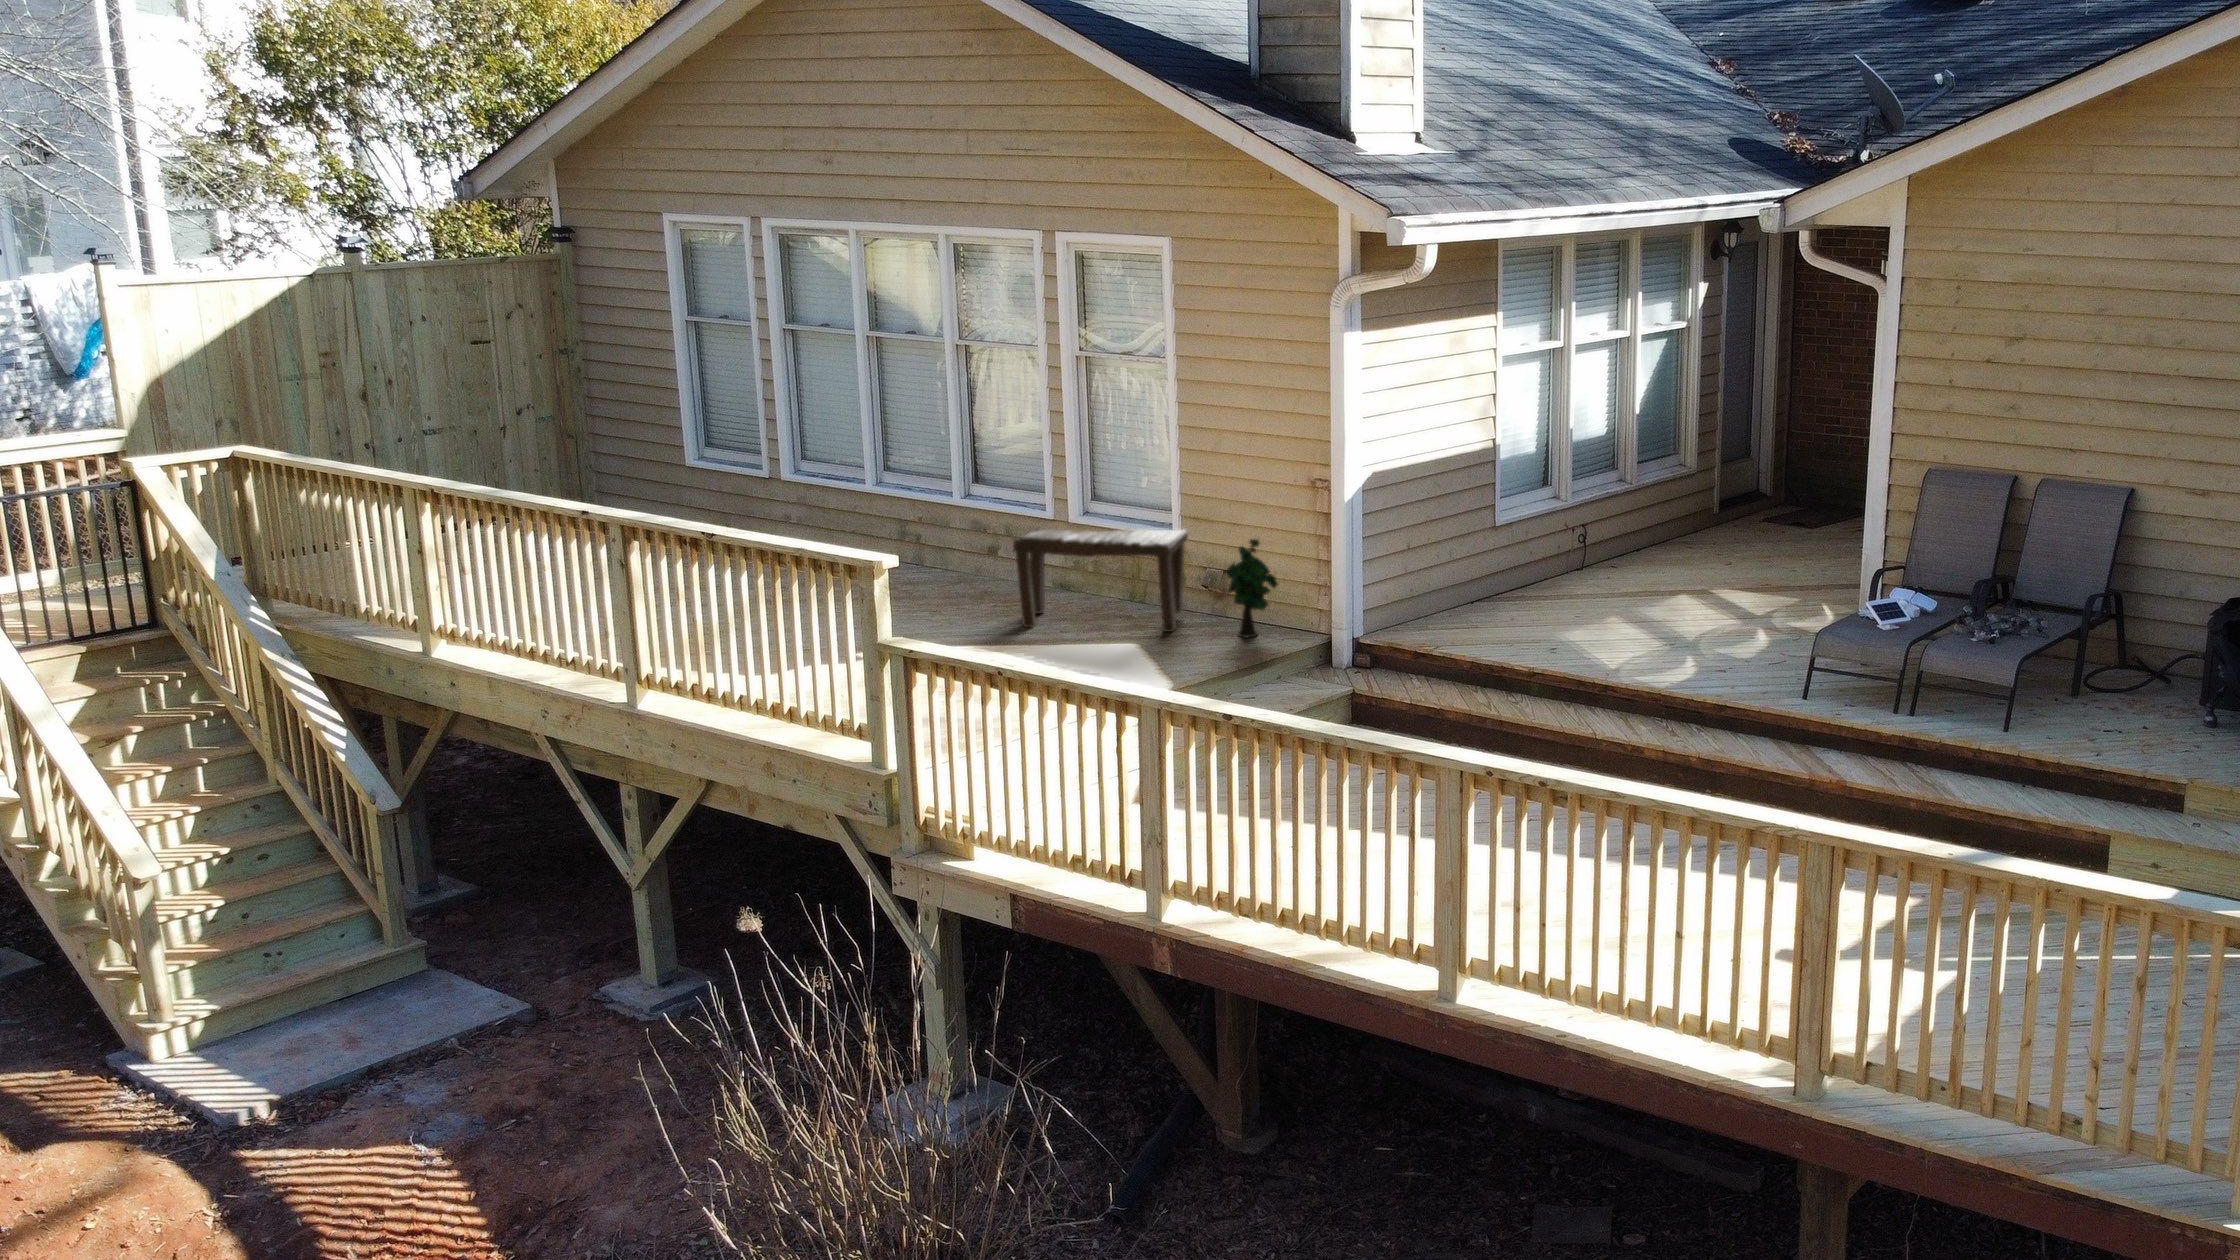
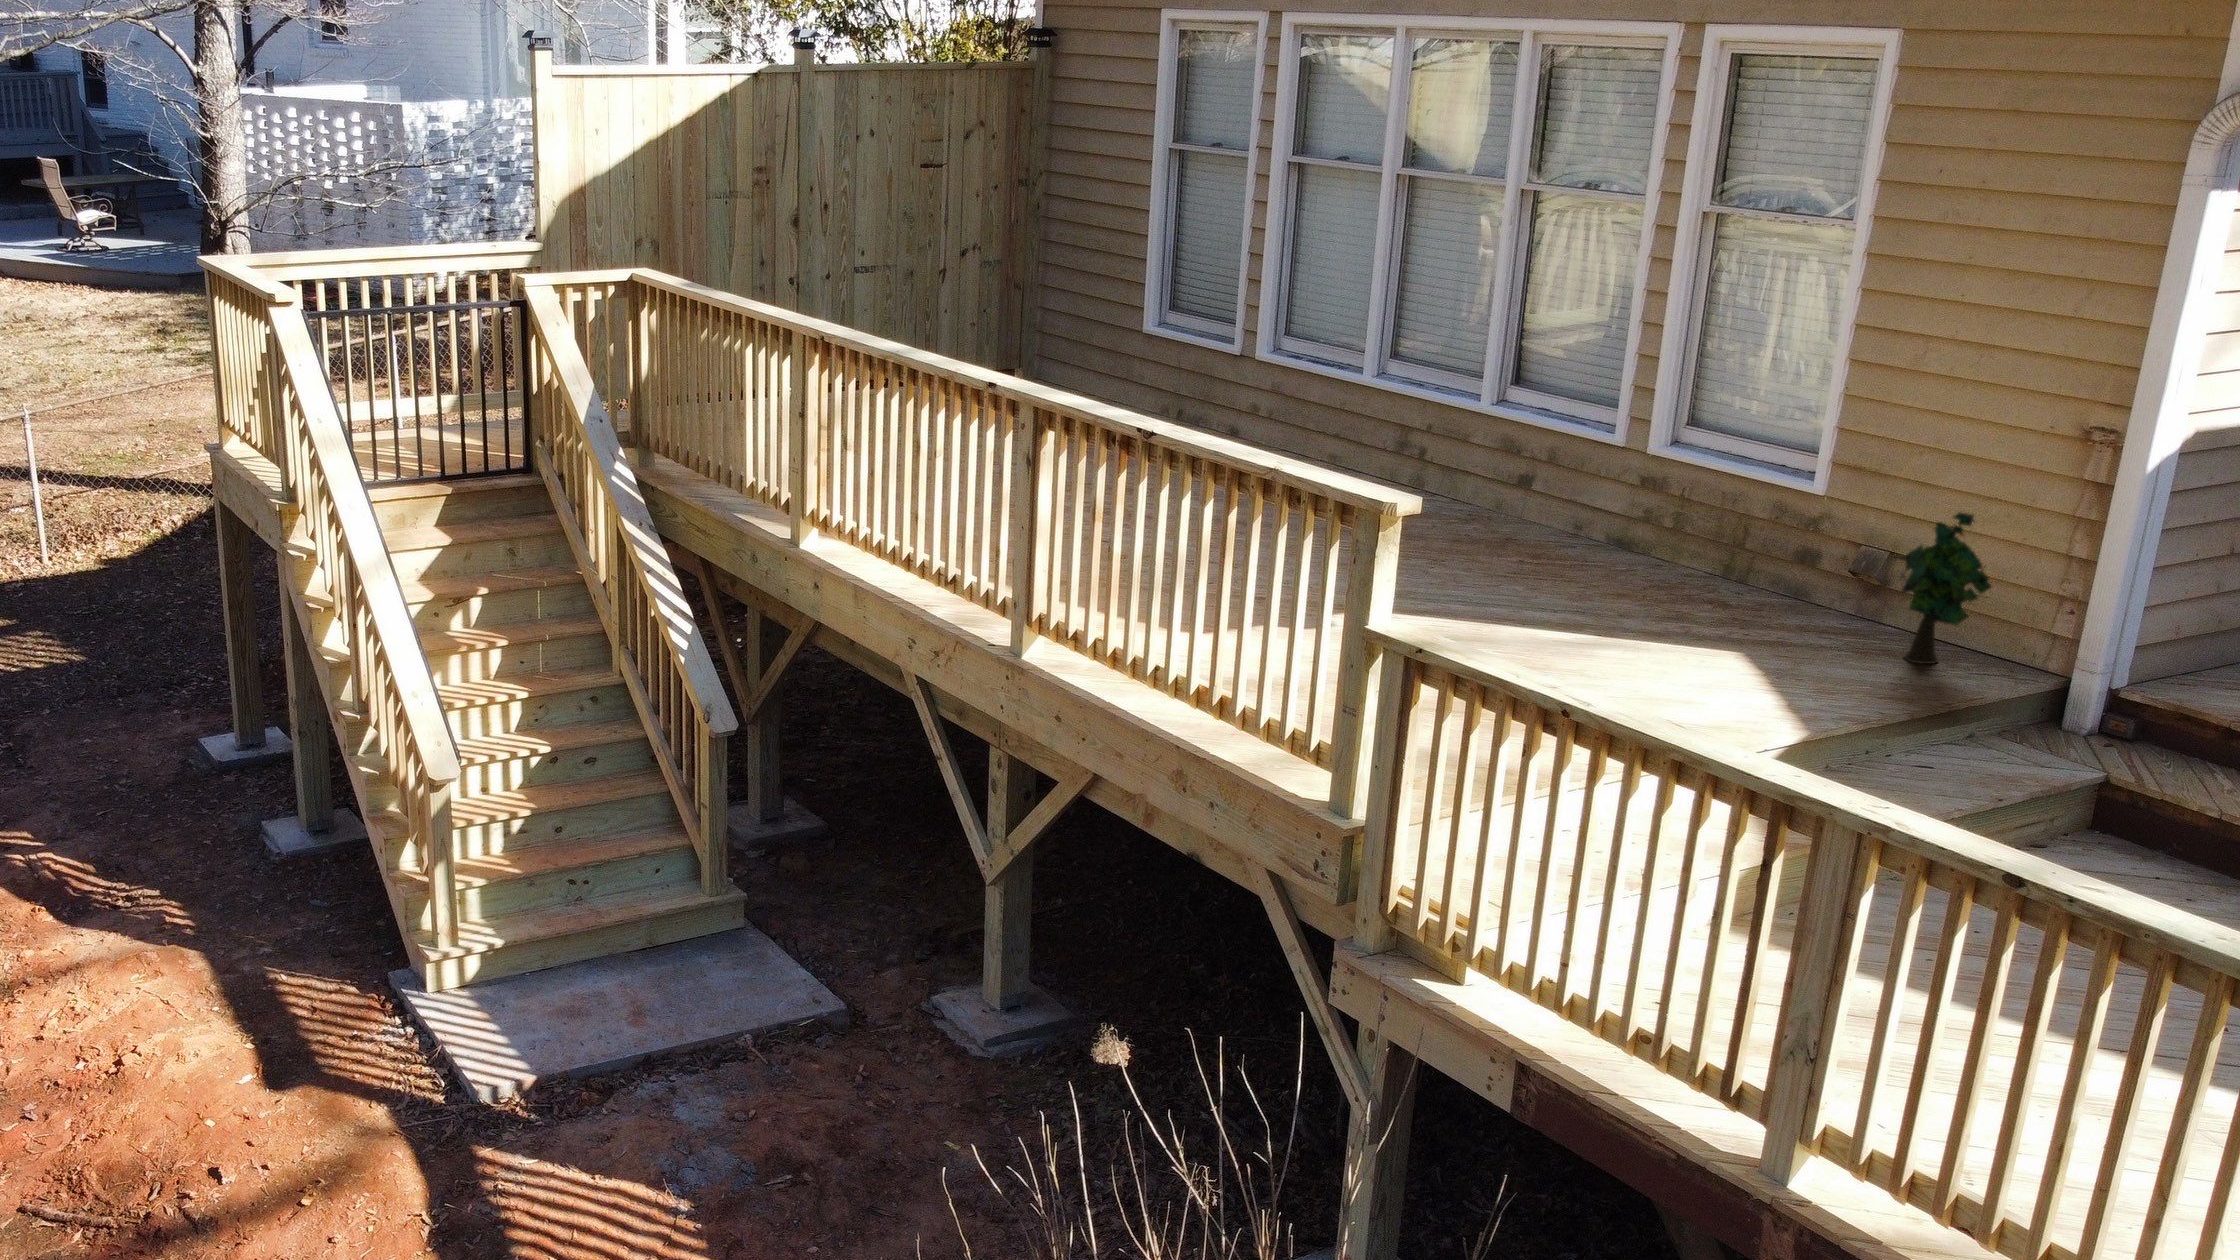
bench: present [1013,528,1188,632] -> none [1561,459,1843,639]

